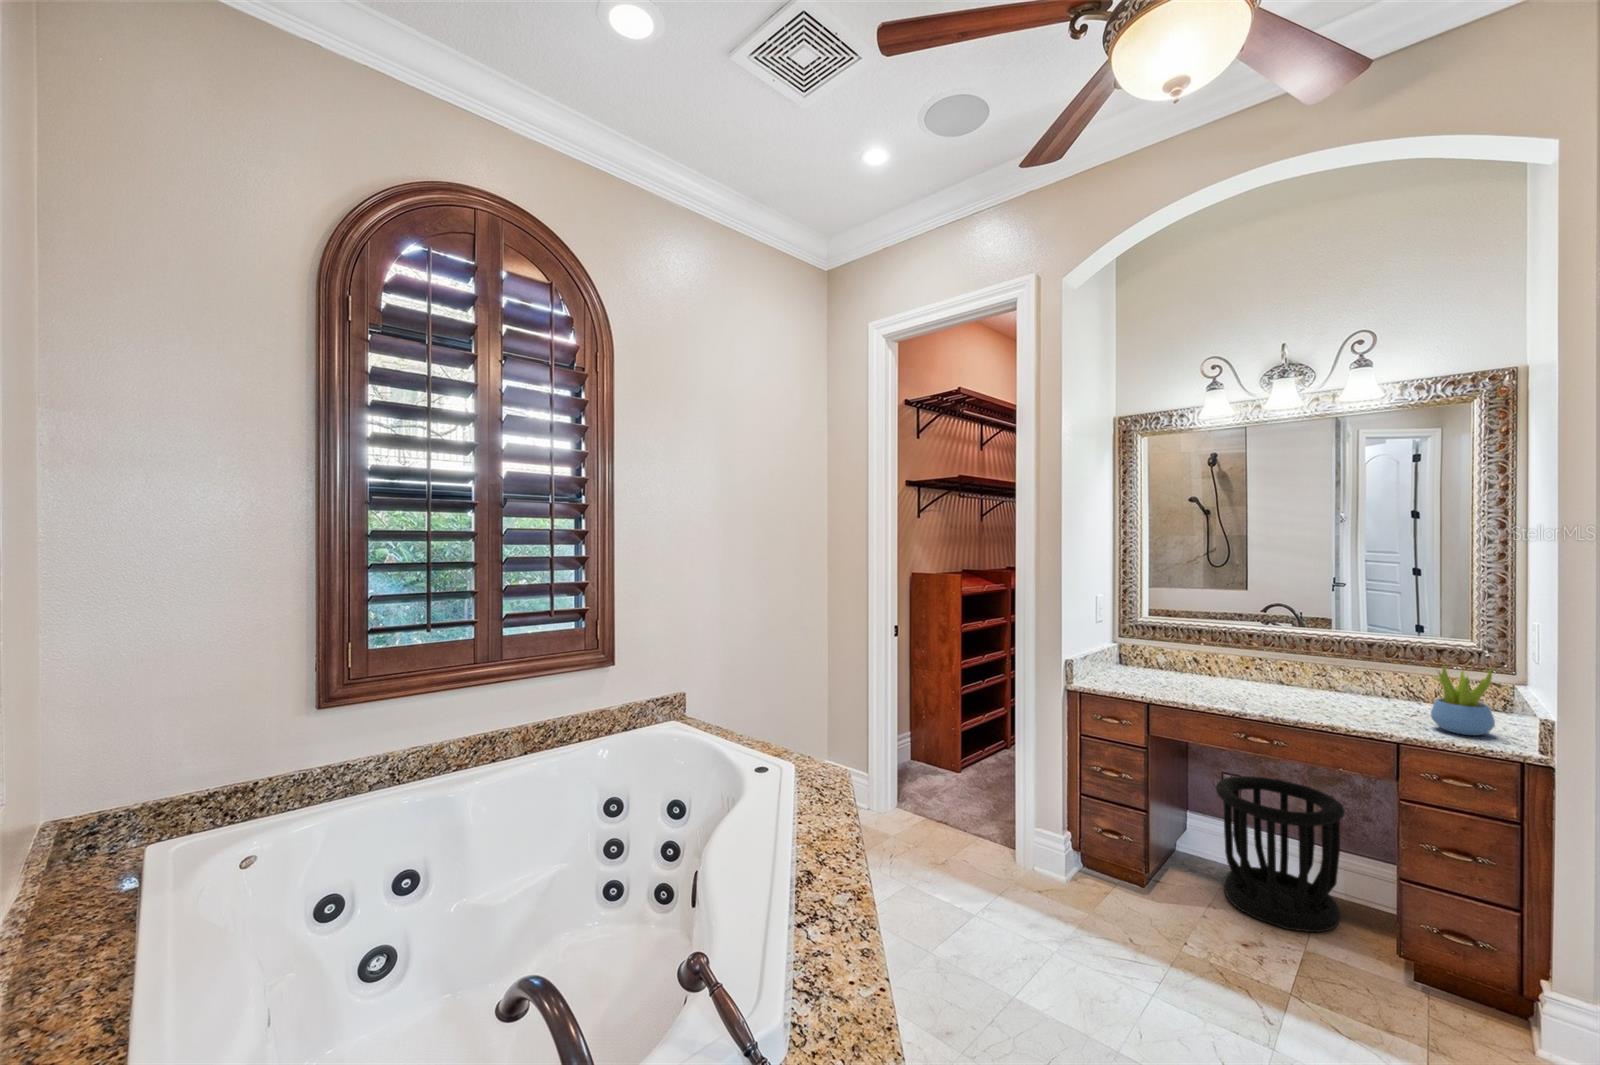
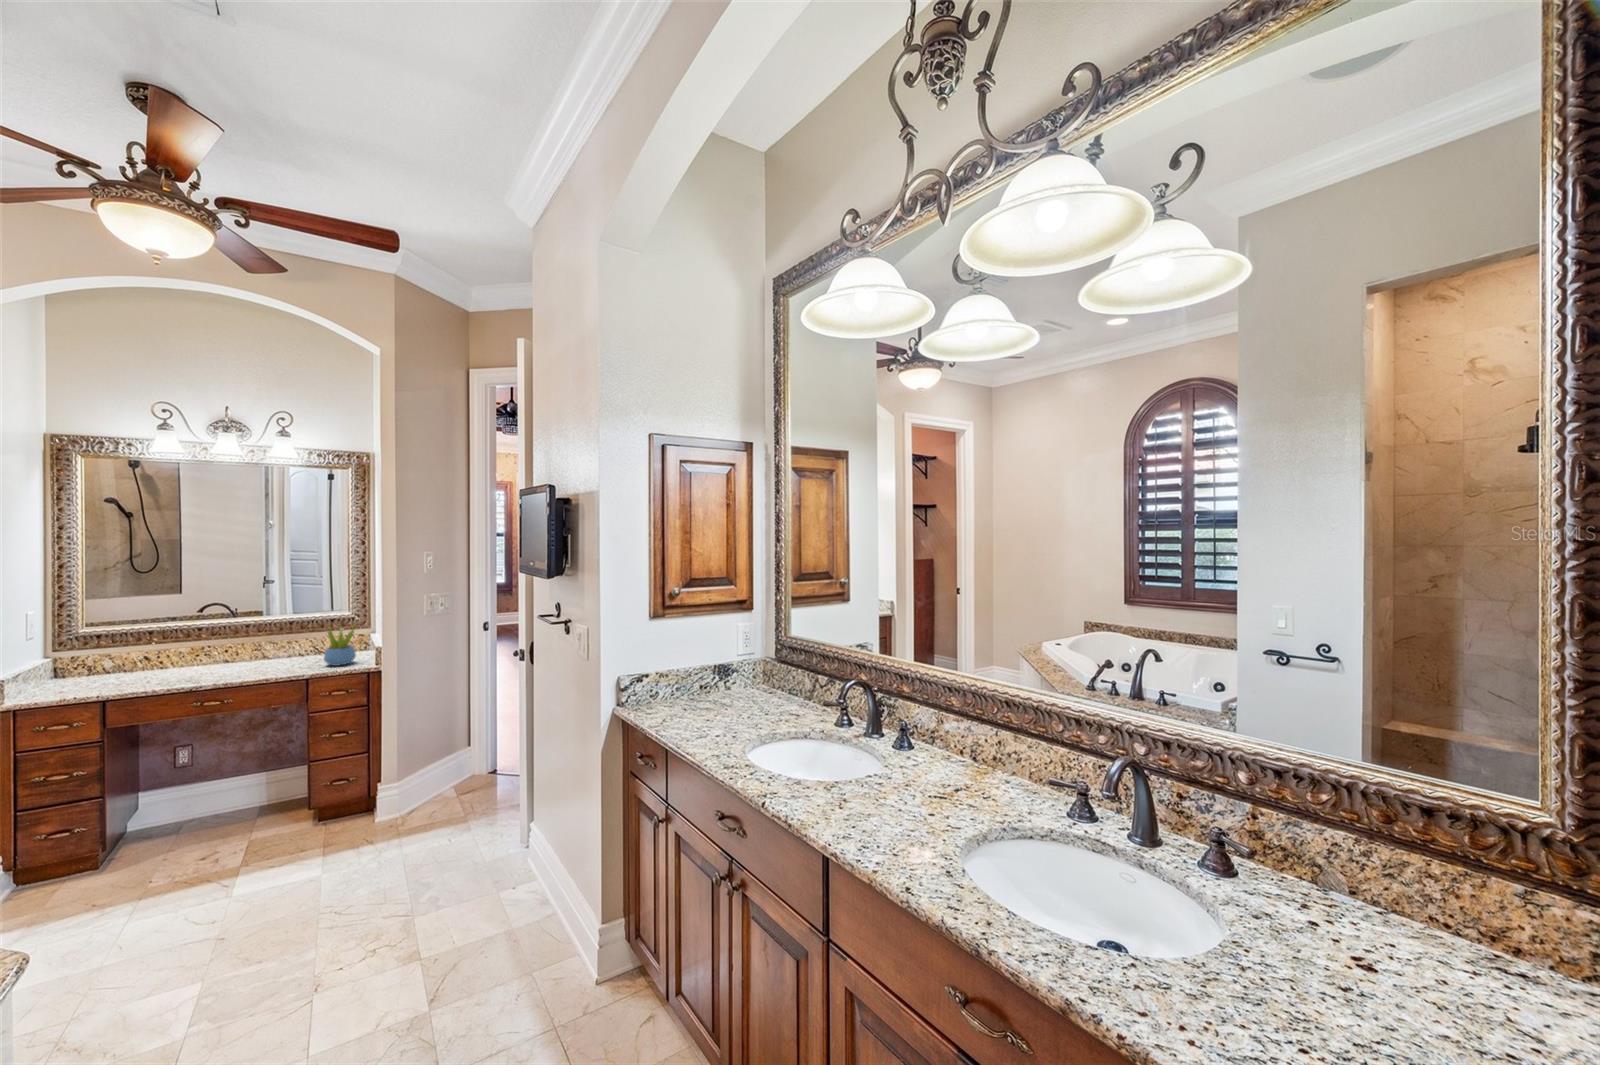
wastebasket: present [1216,776,1345,932] -> none [169,732,274,843]

